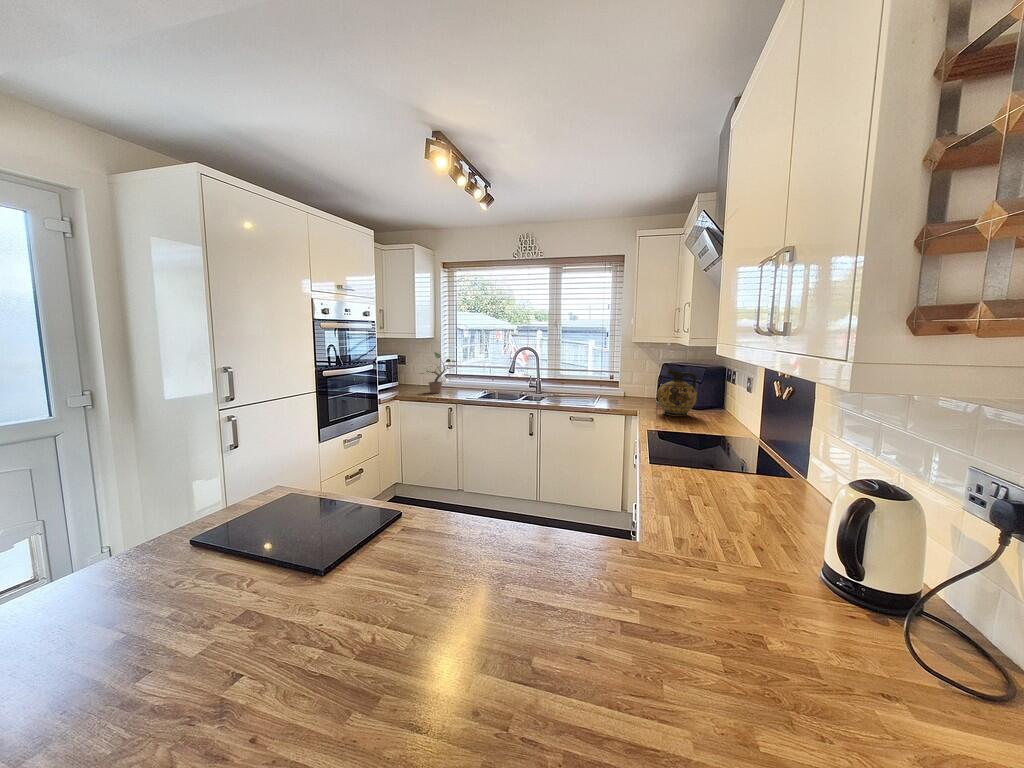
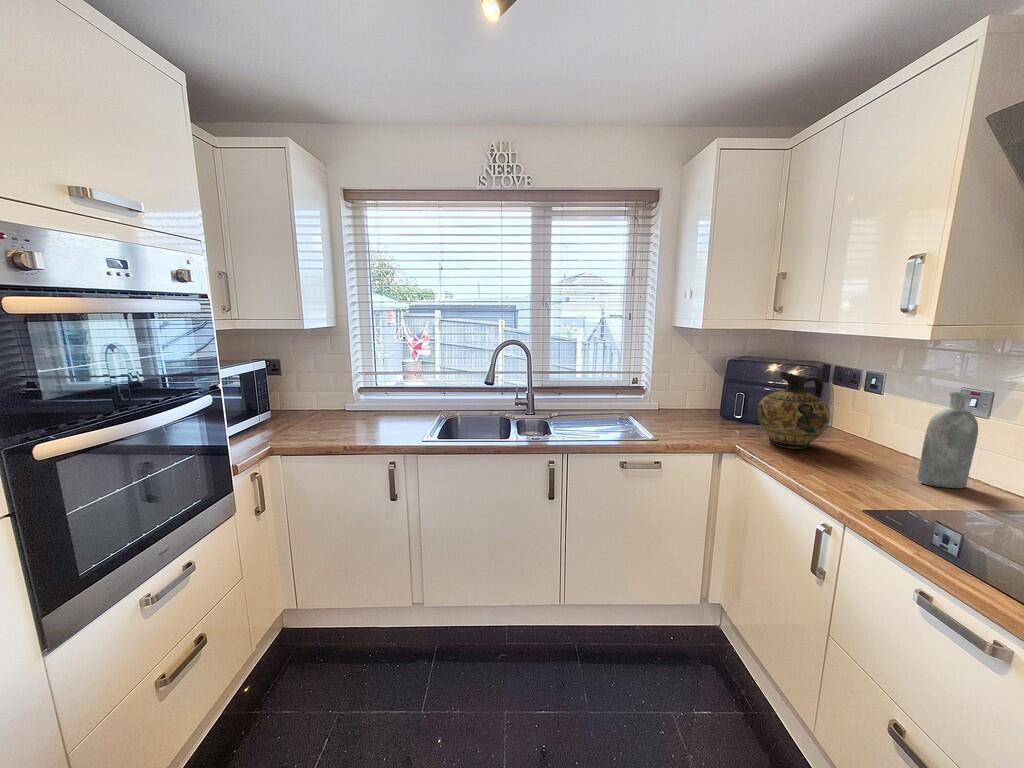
potted plant: present [422,352,456,393] -> none [316,353,386,431]
bottle: none [712,378,740,433] -> present [917,392,978,488]

